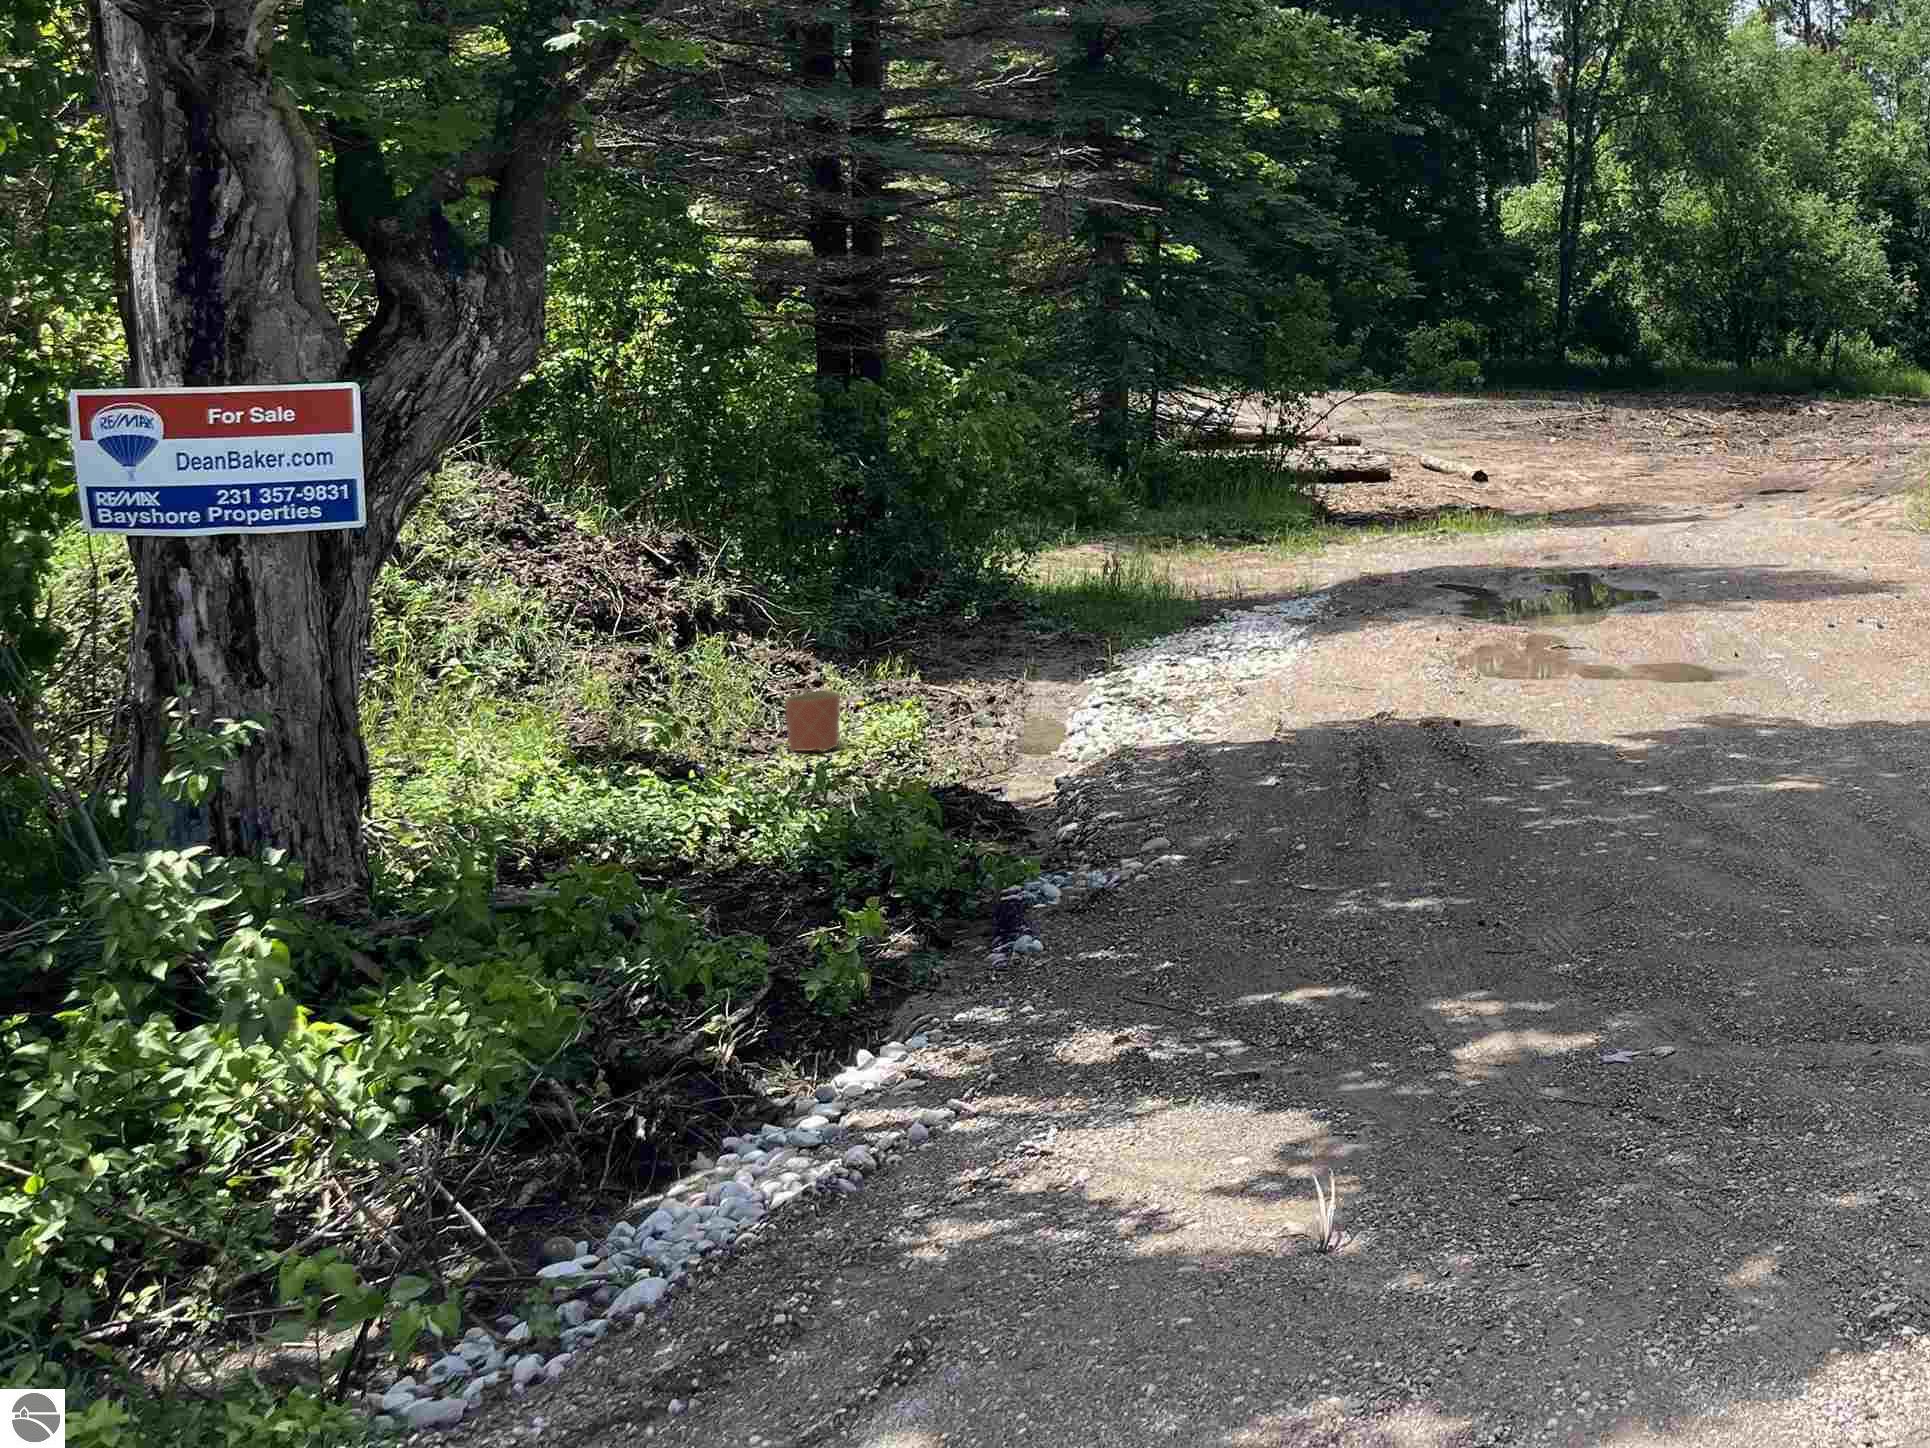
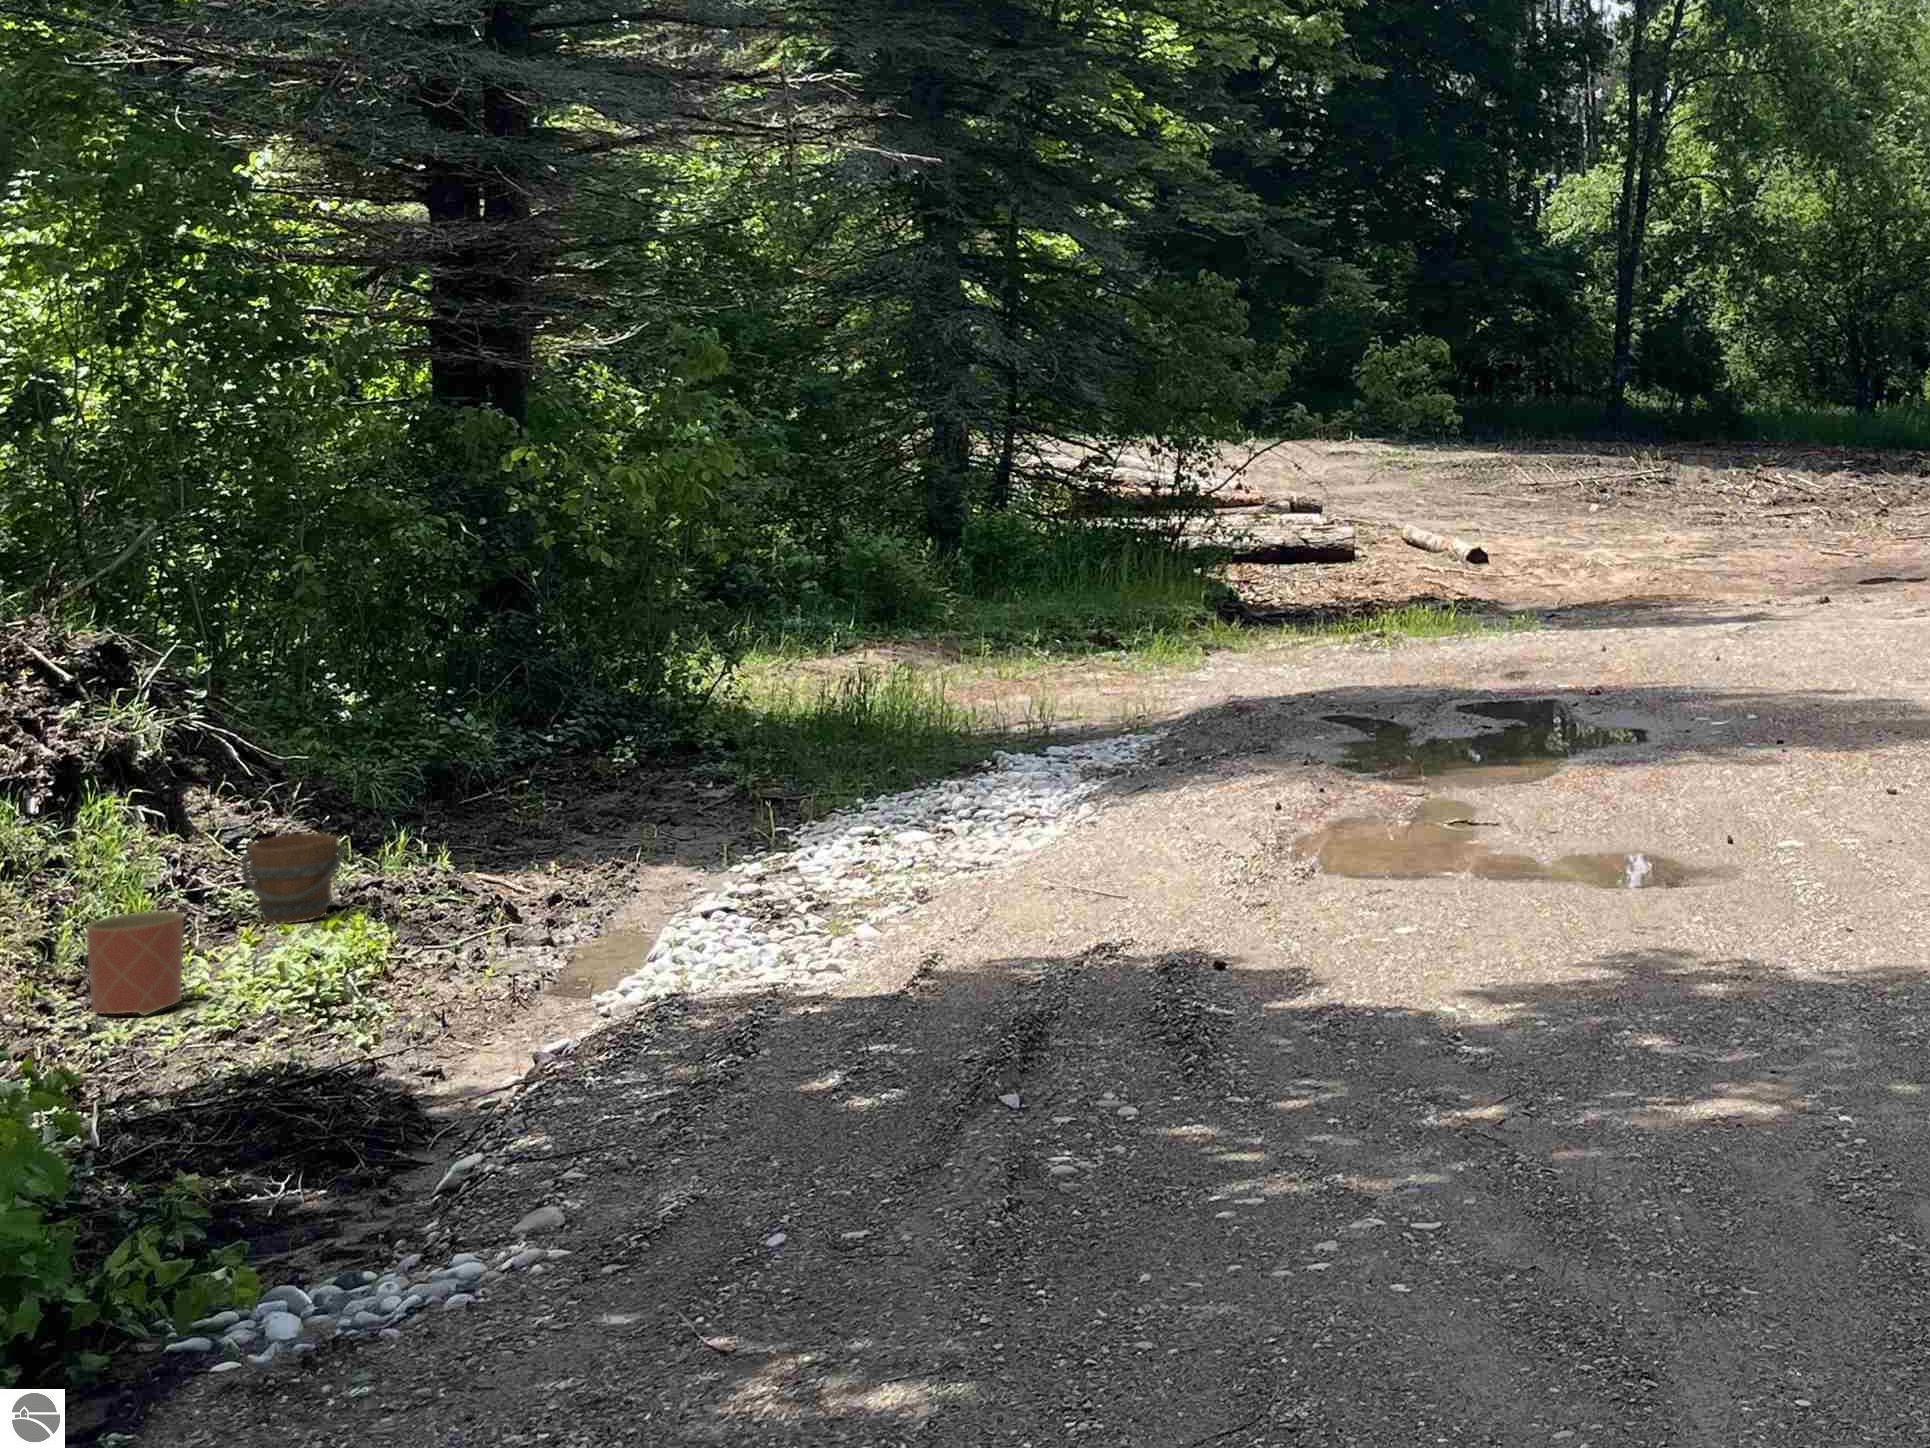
bucket: none [820,652,883,708] -> present [242,833,345,924]

